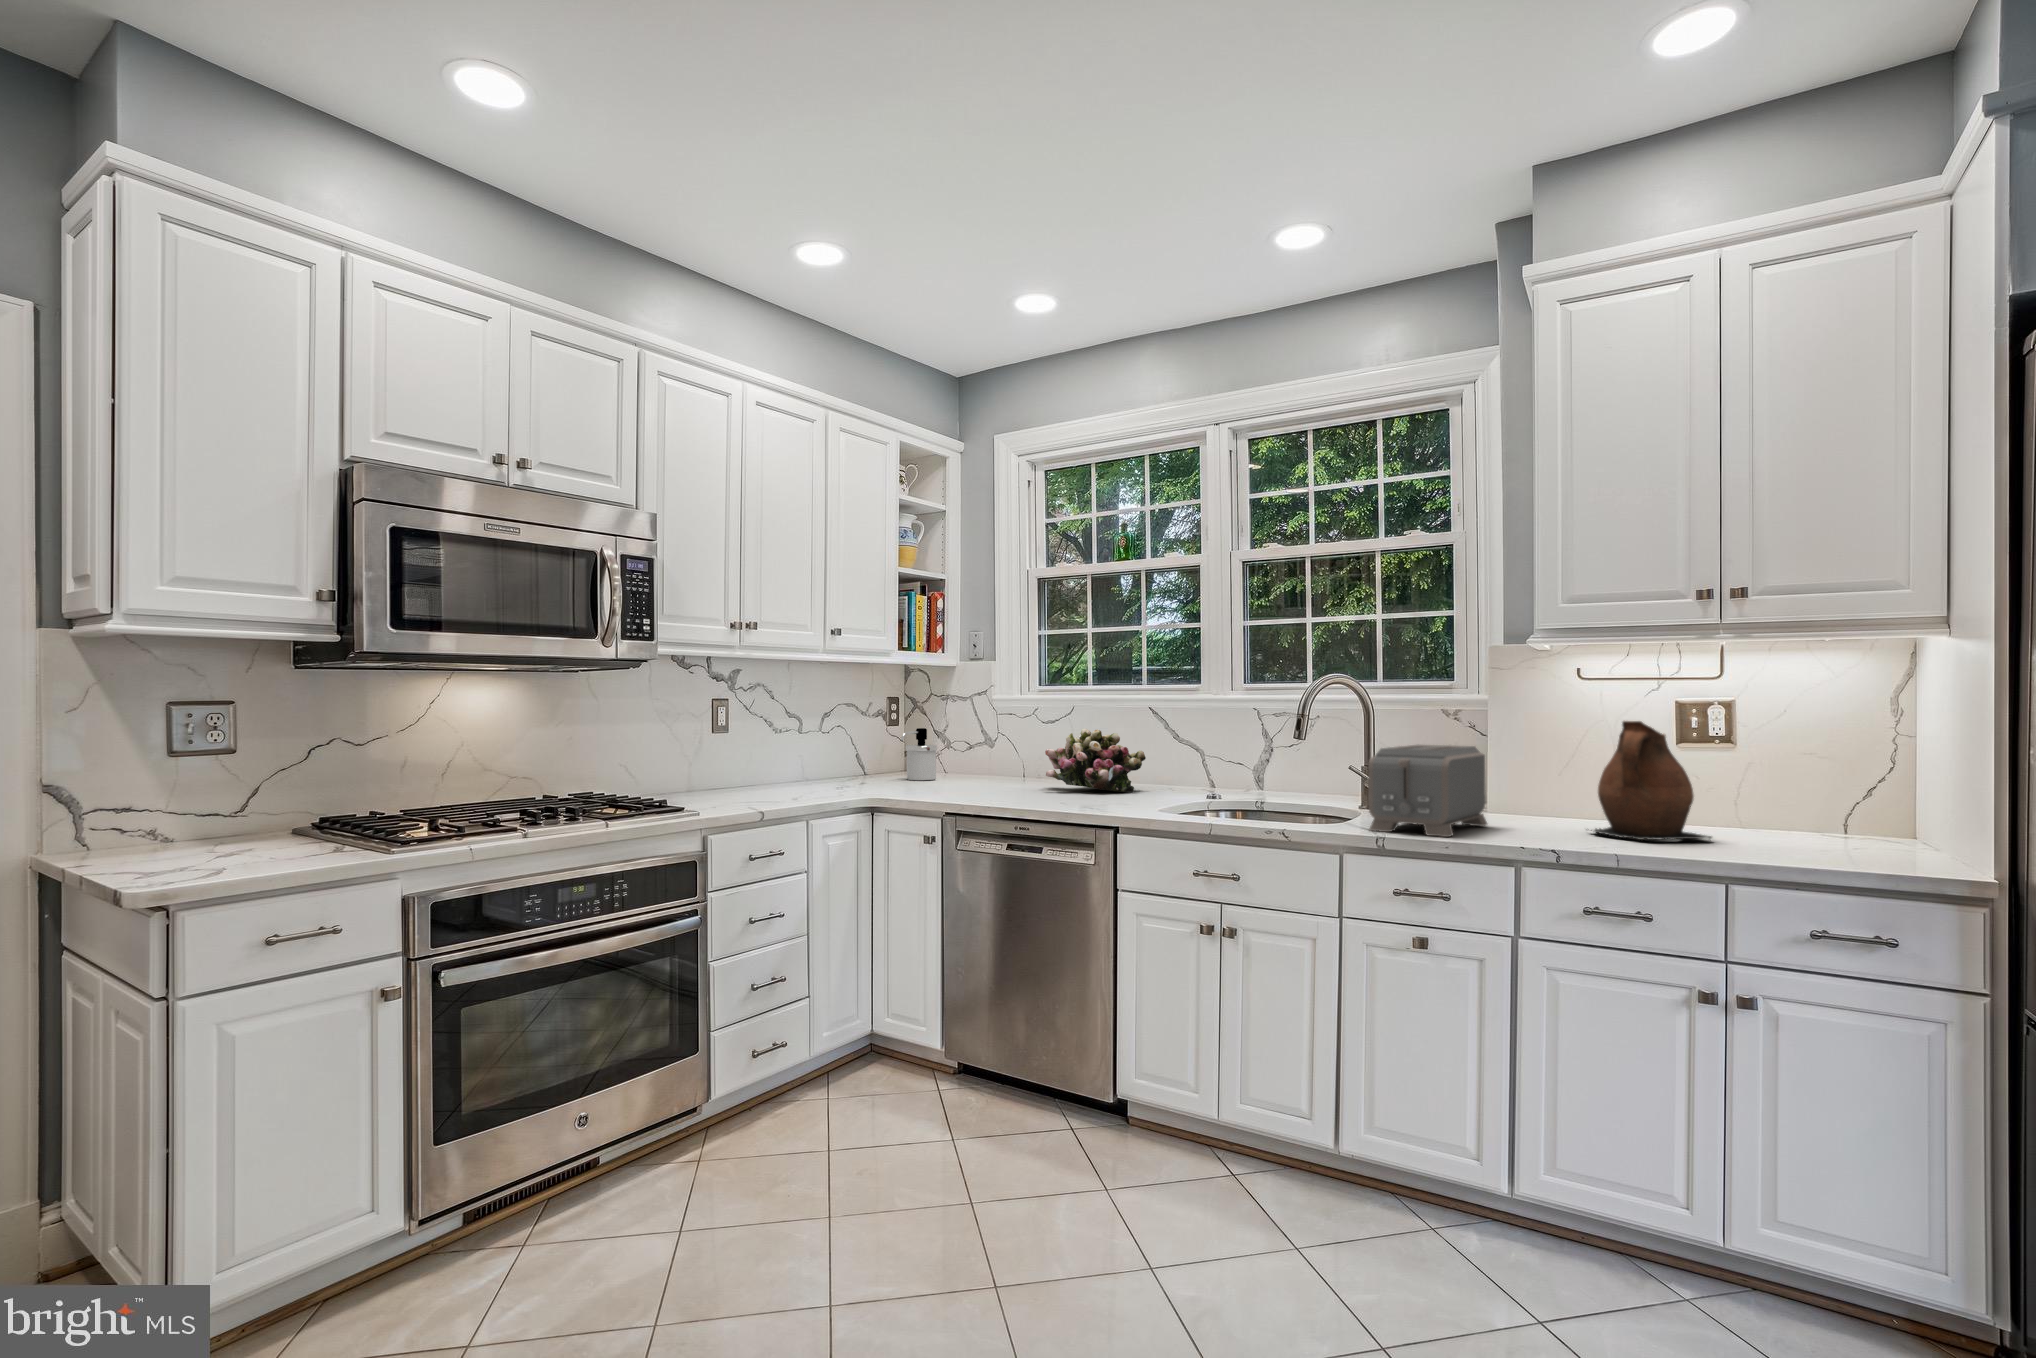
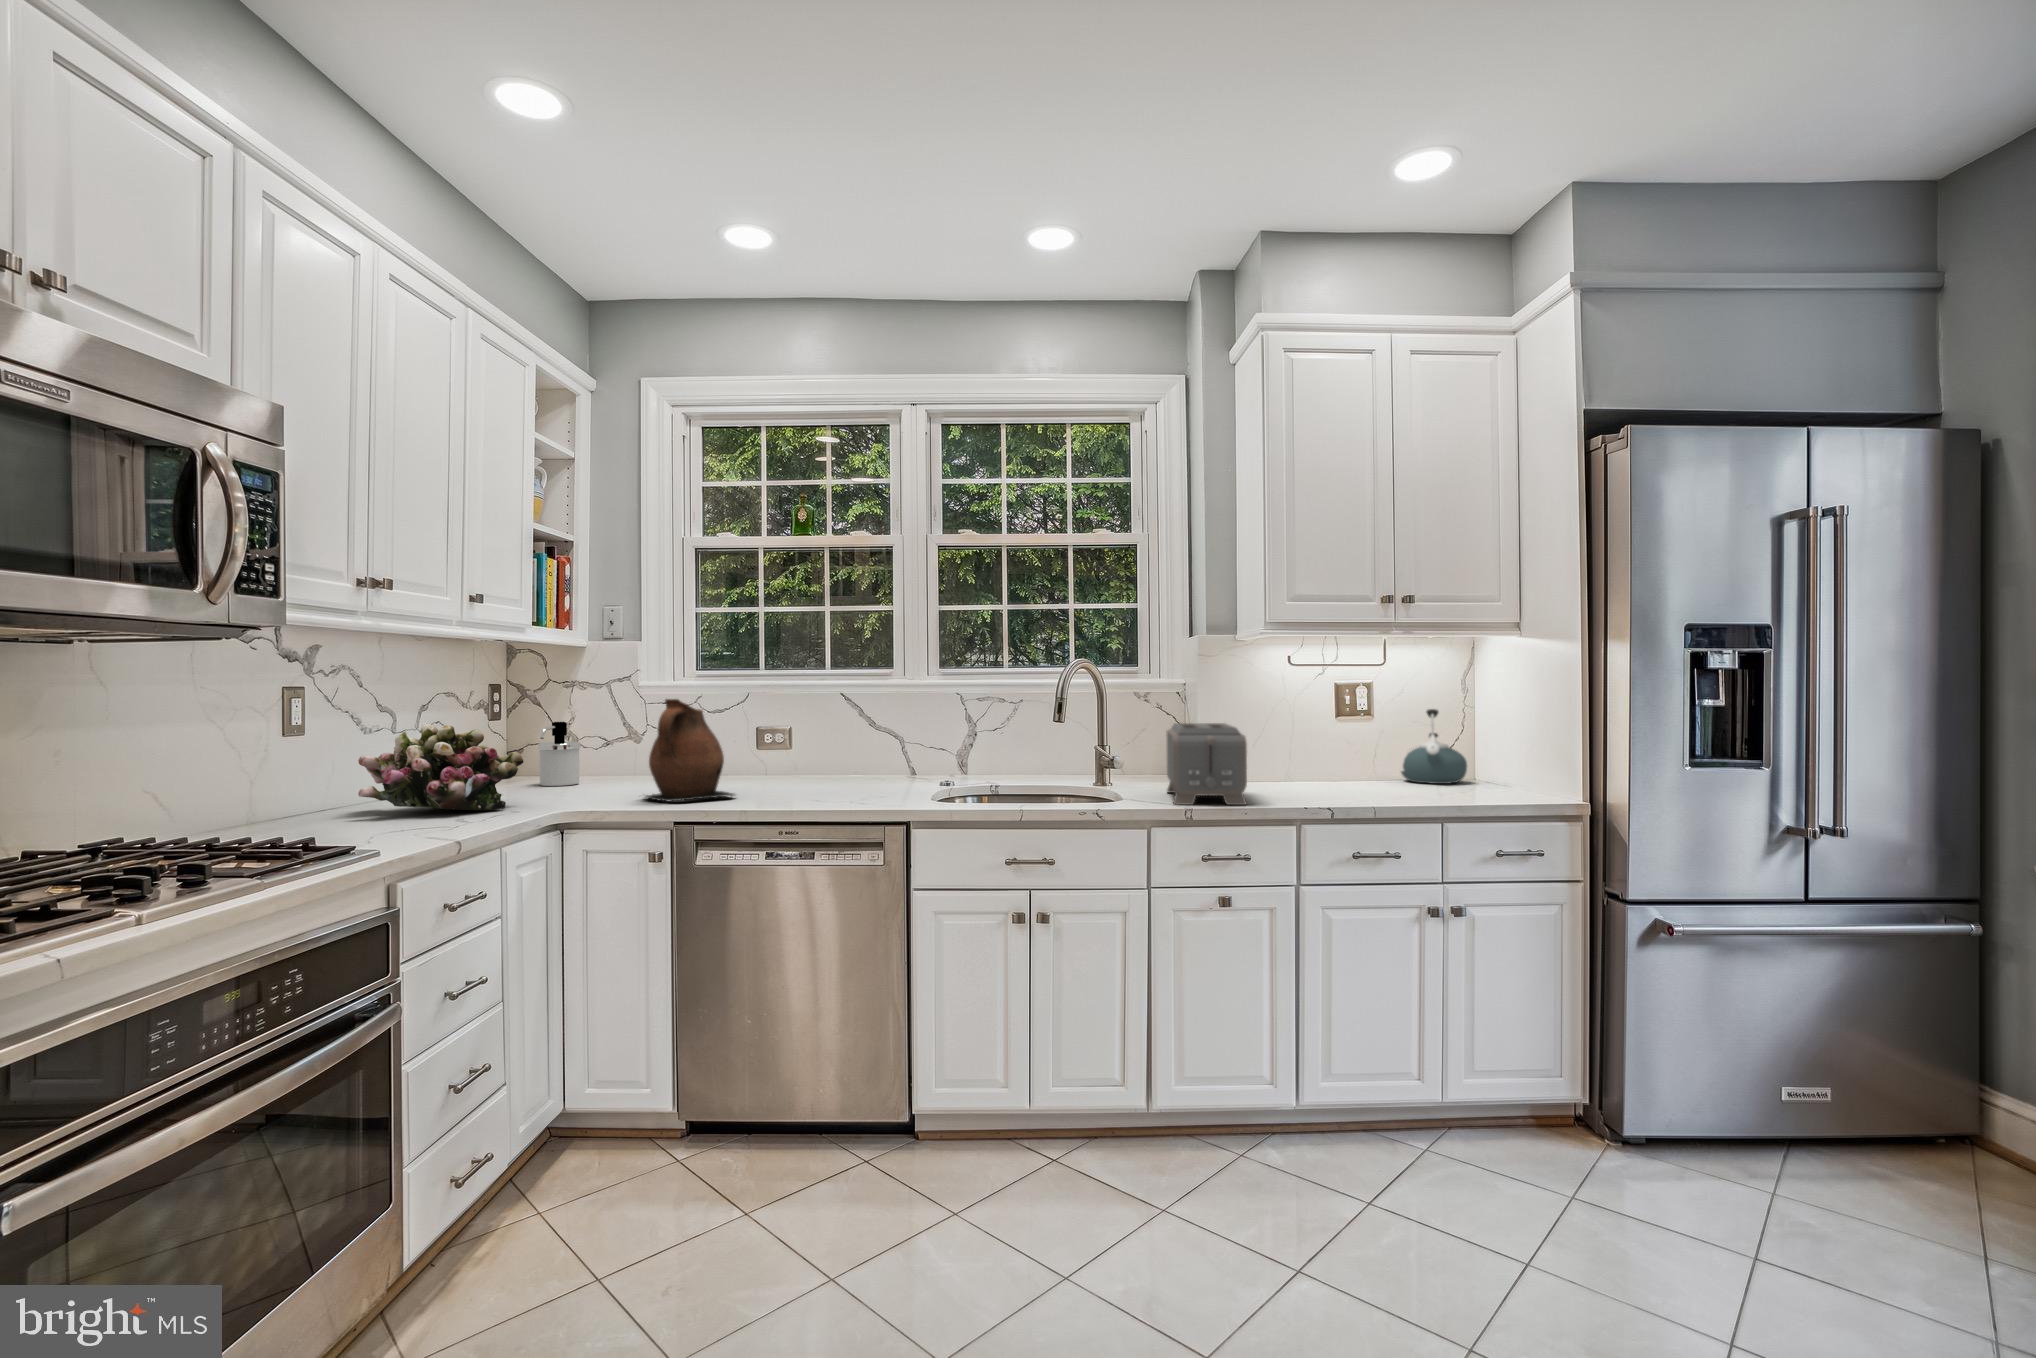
ceramic pitcher: present [1591,721,1712,840] -> present [645,699,735,801]
flower arrangement: present [1045,729,1146,792] -> present [358,724,523,810]
kettle: none [1793,738,1901,841] -> present [1401,709,1467,784]

